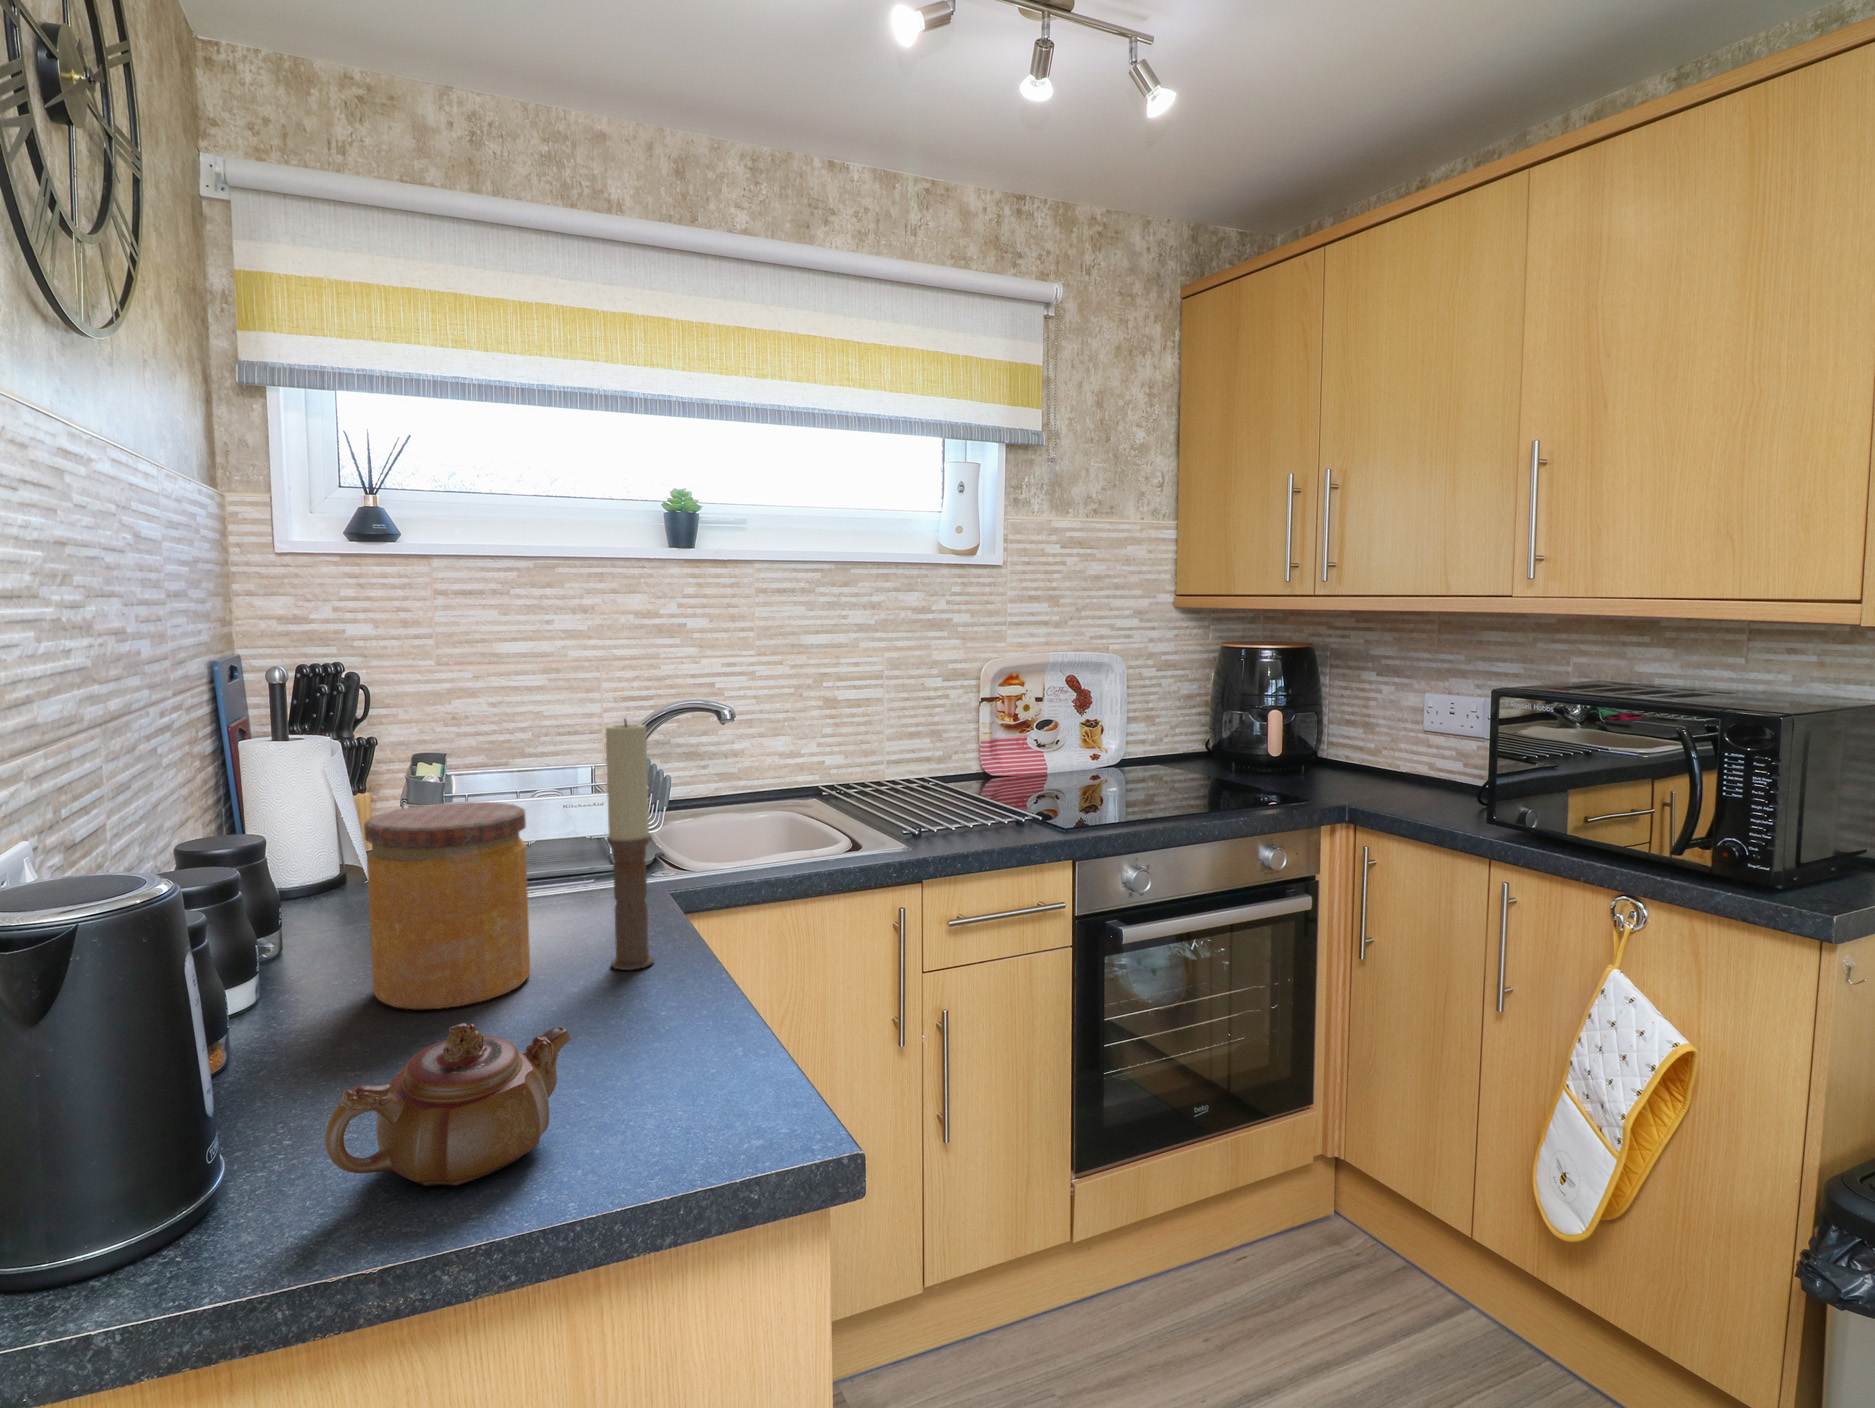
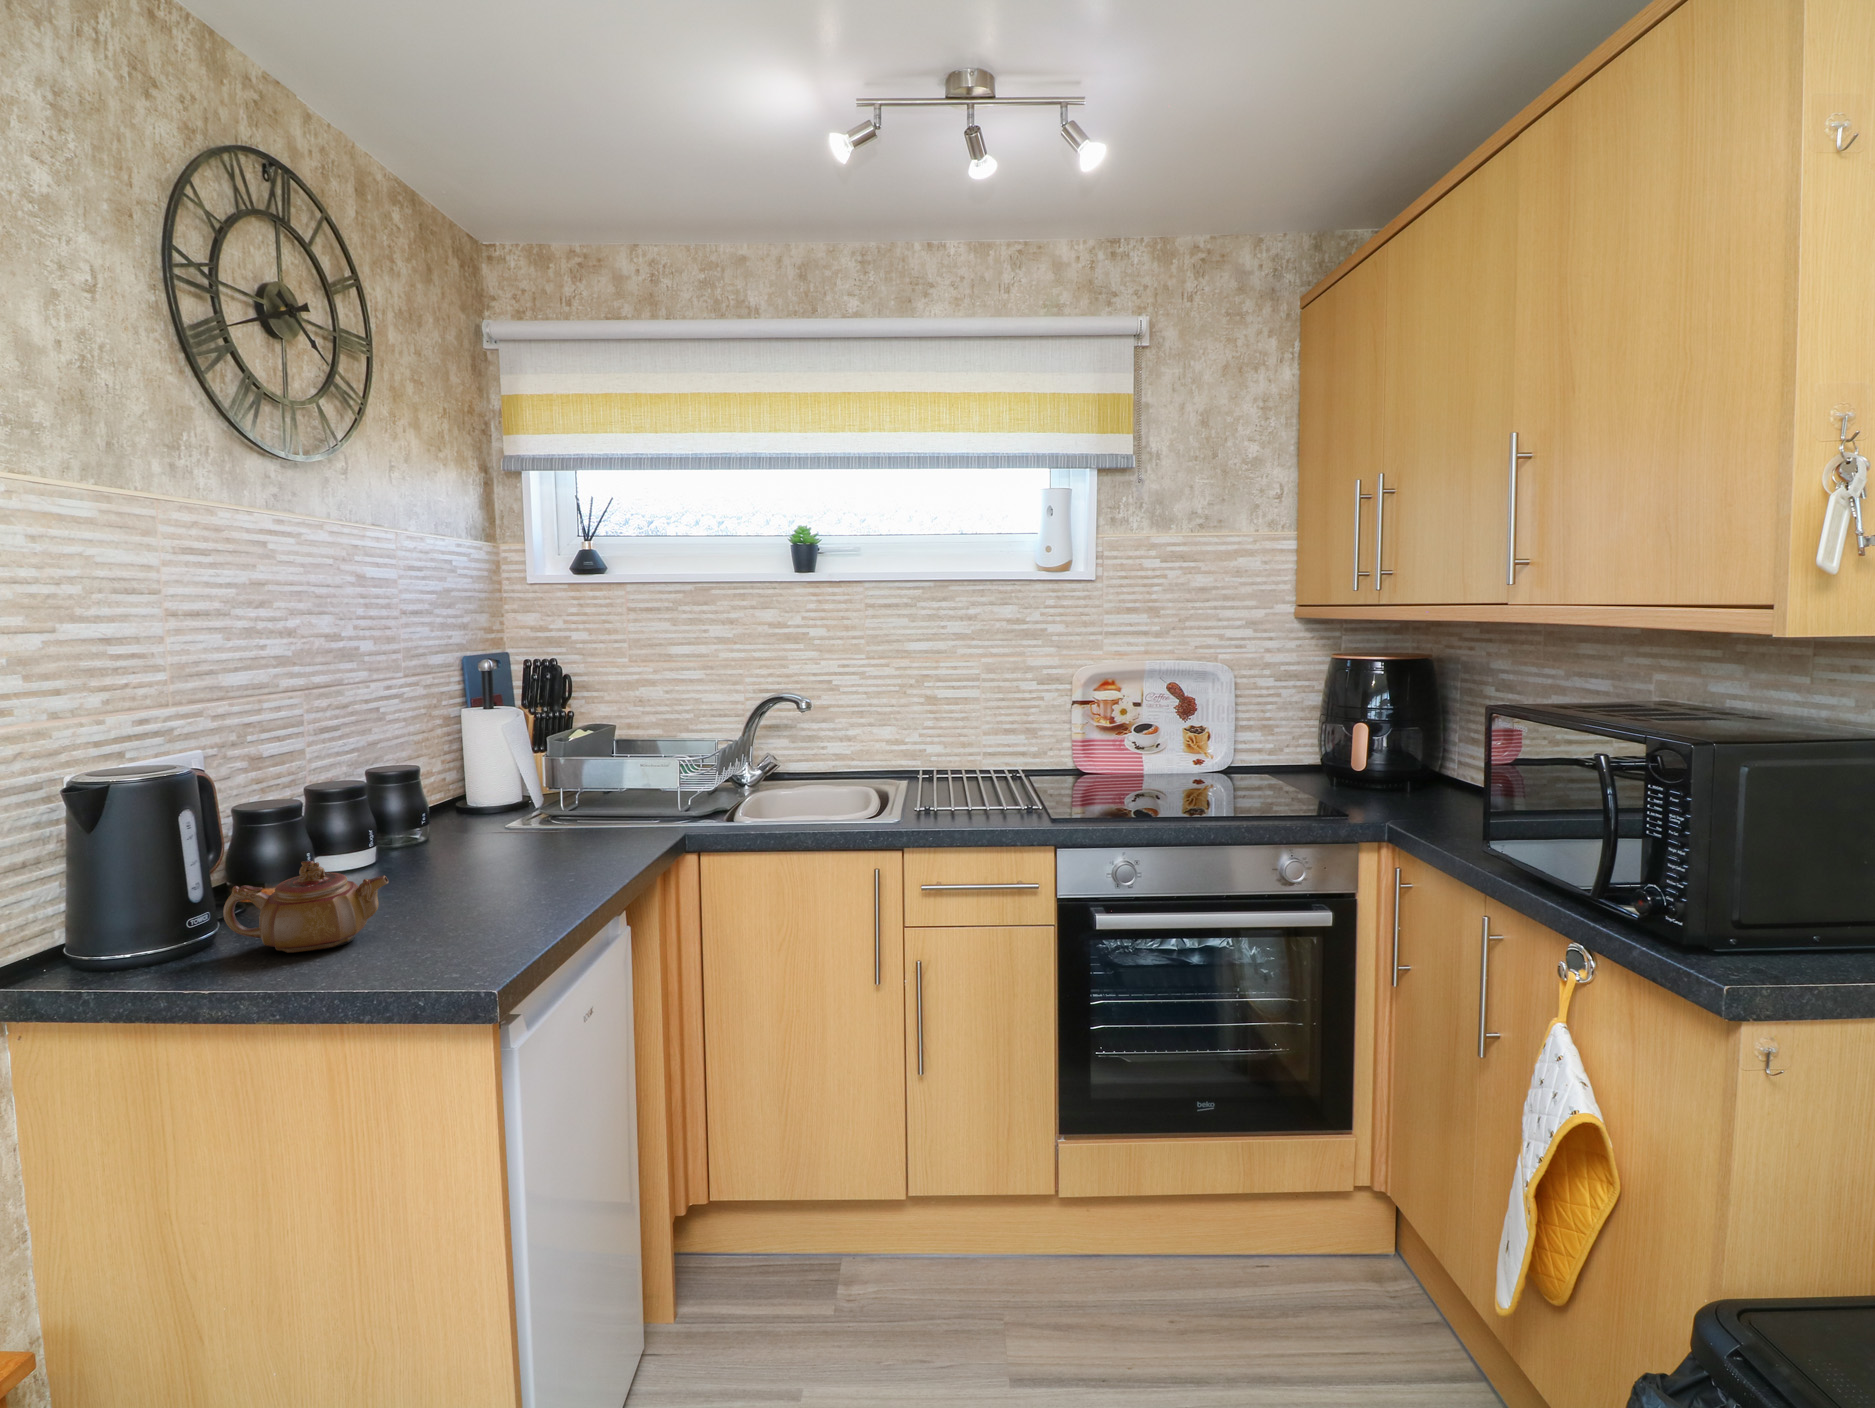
candle: present [606,719,654,970] -> none [553,694,589,871]
jar: present [364,802,530,1009] -> none [406,749,516,878]

